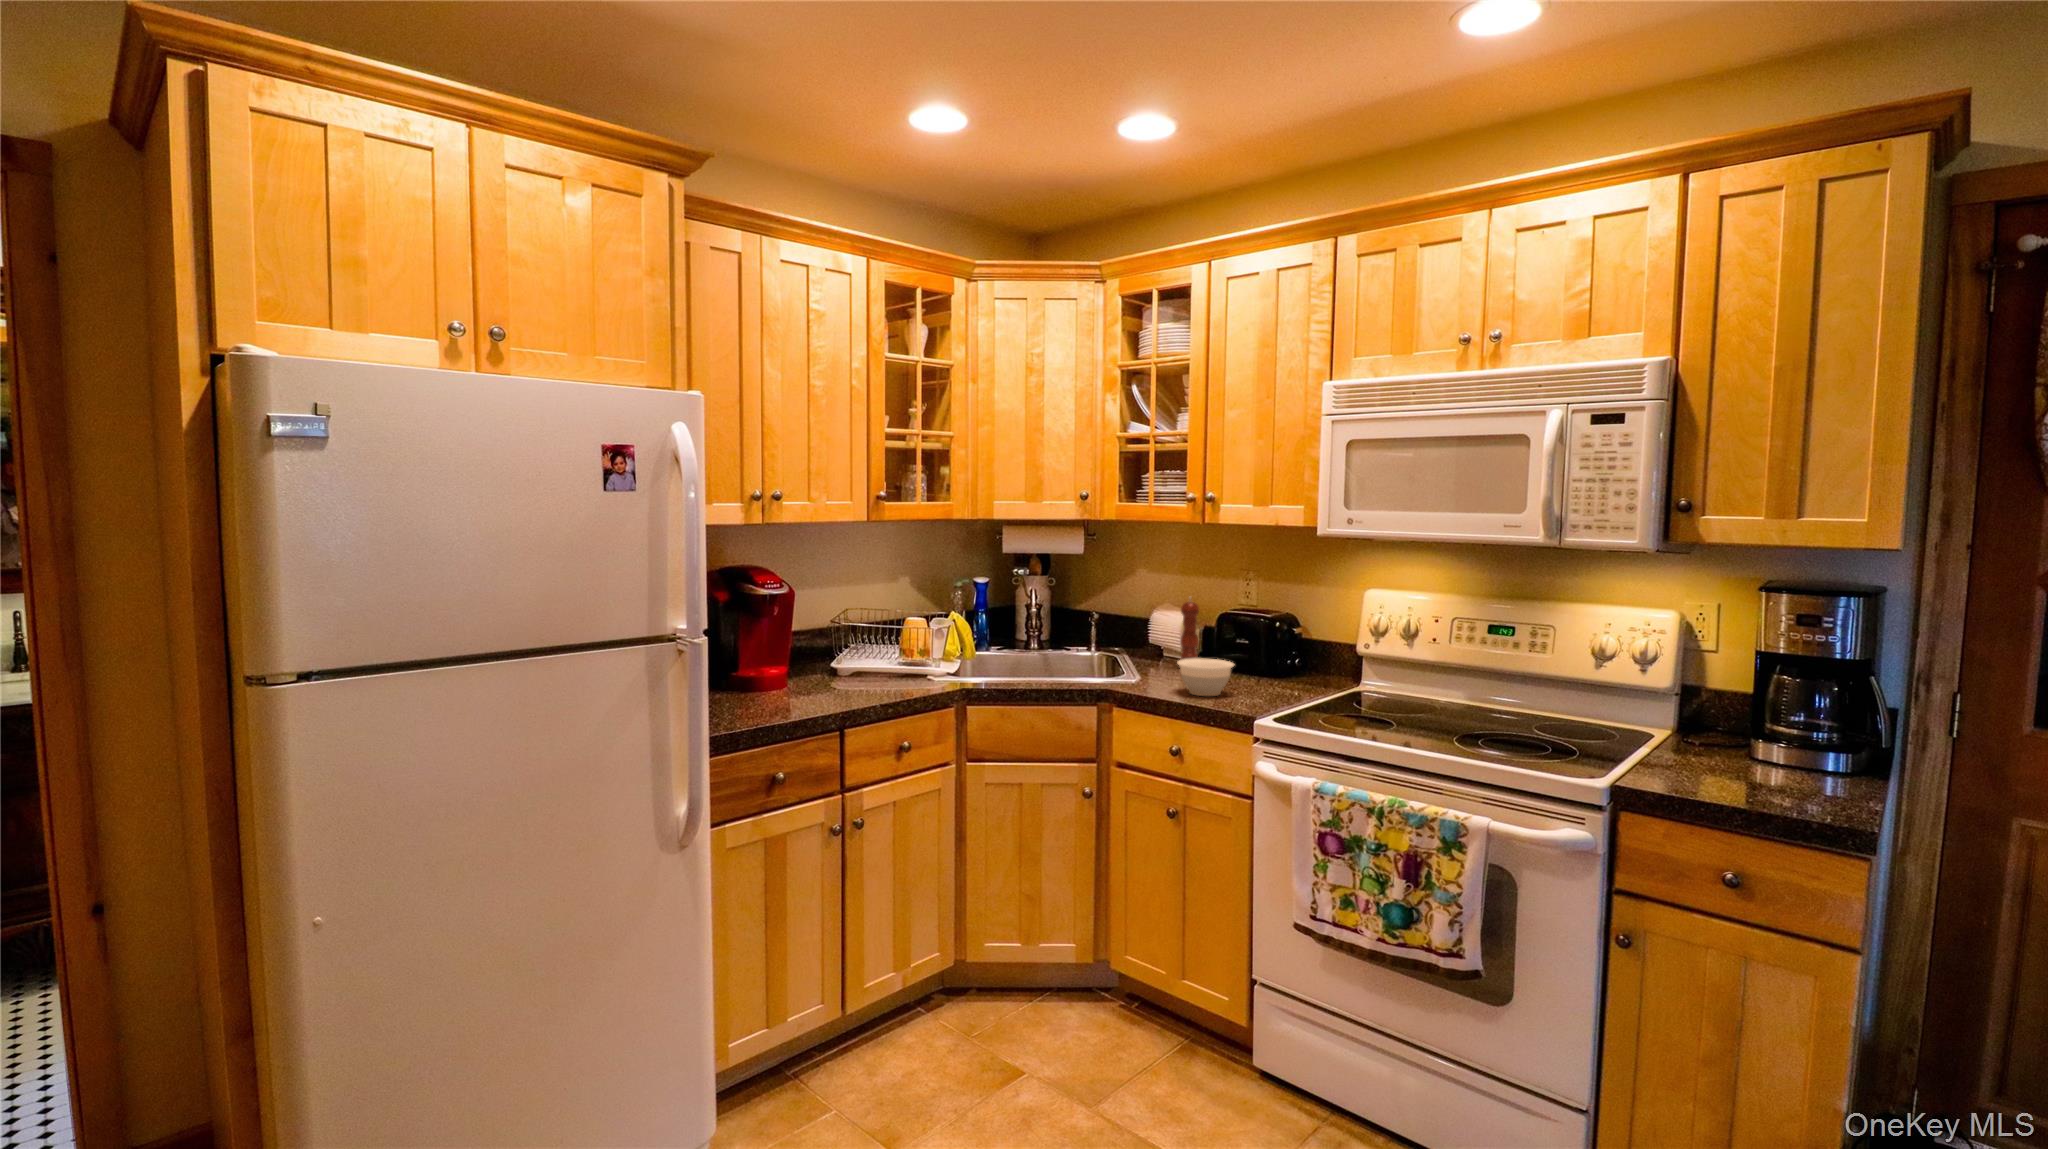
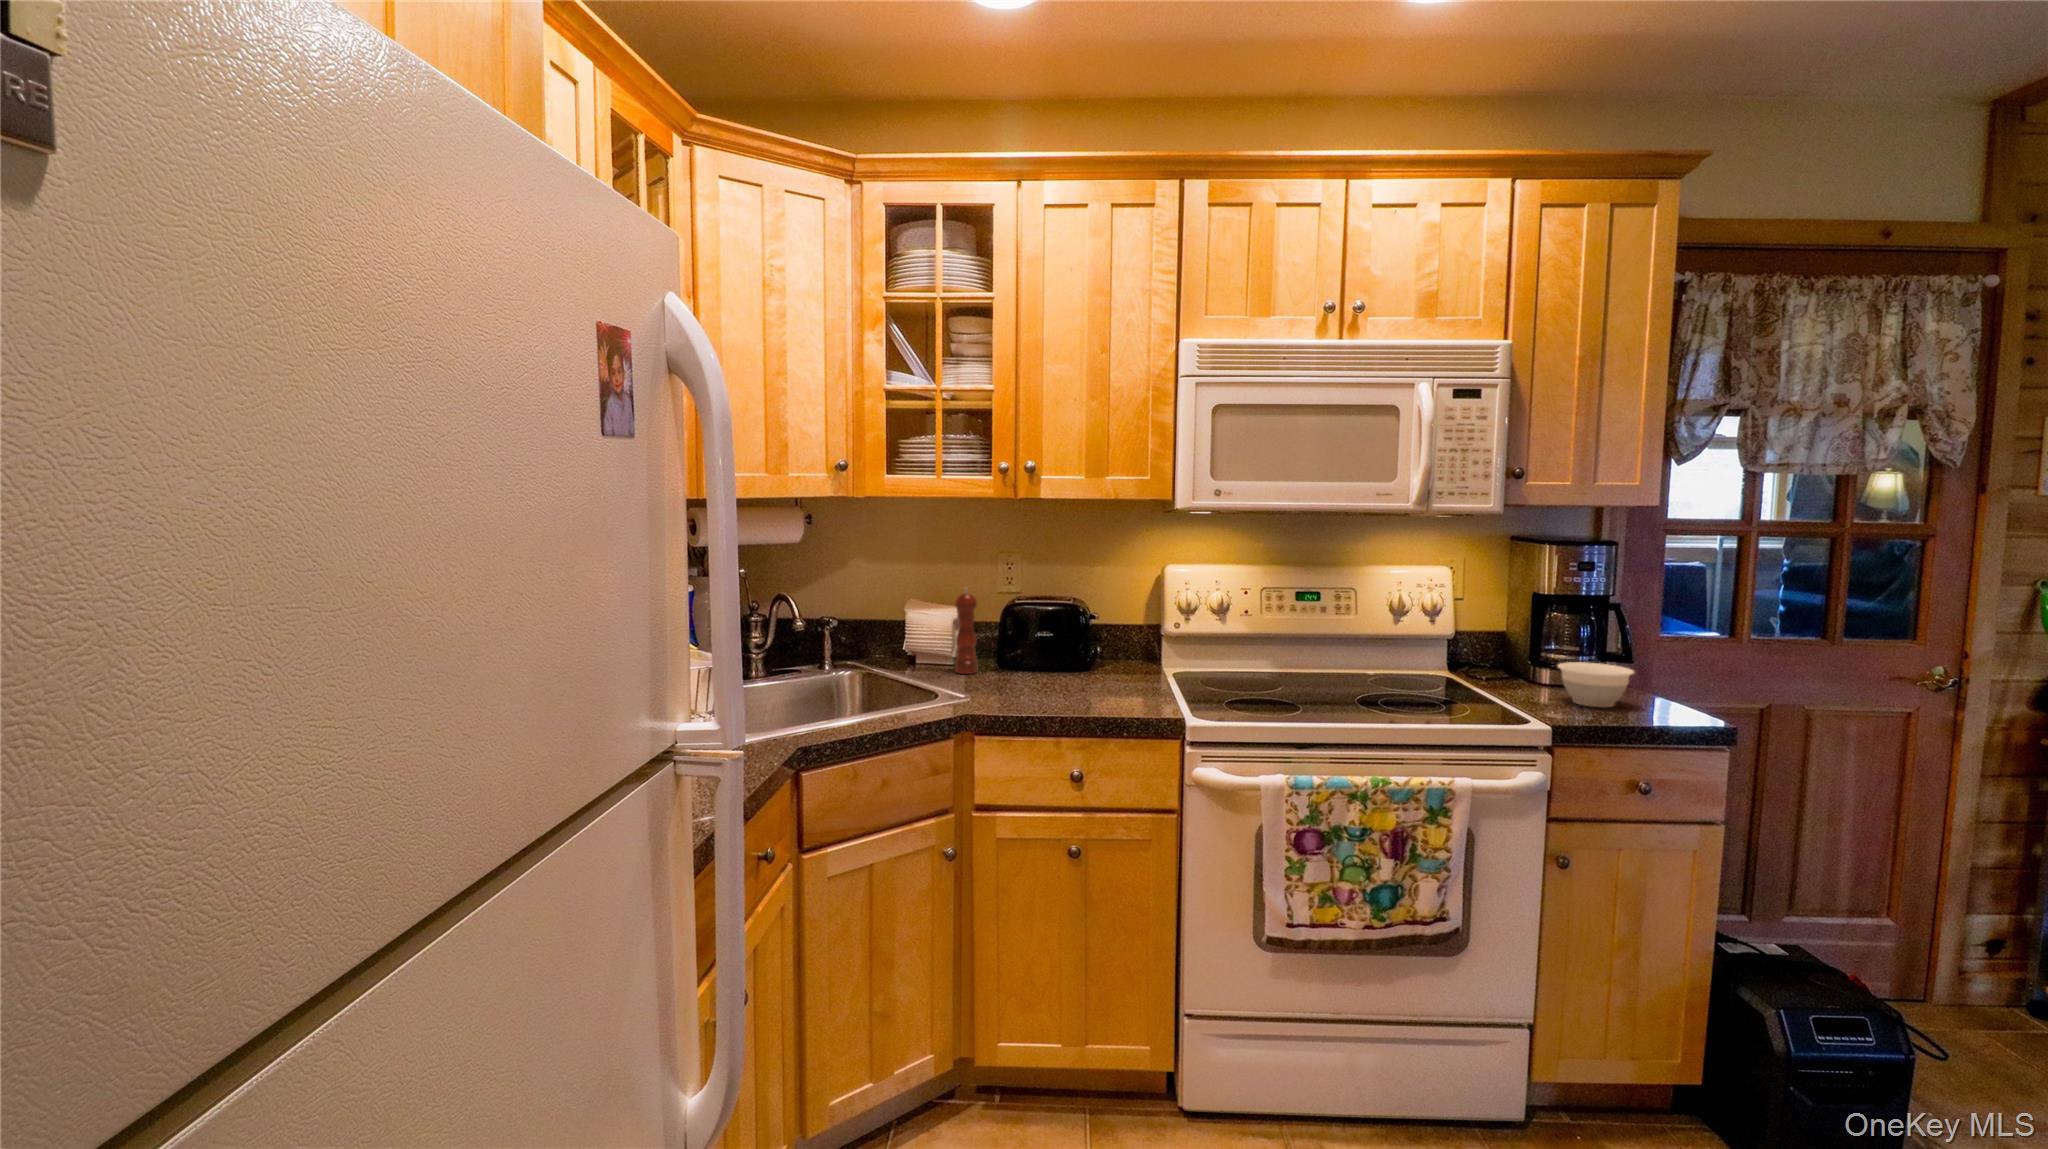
bowl: present [1177,658,1234,696] -> present [1558,662,1634,707]

